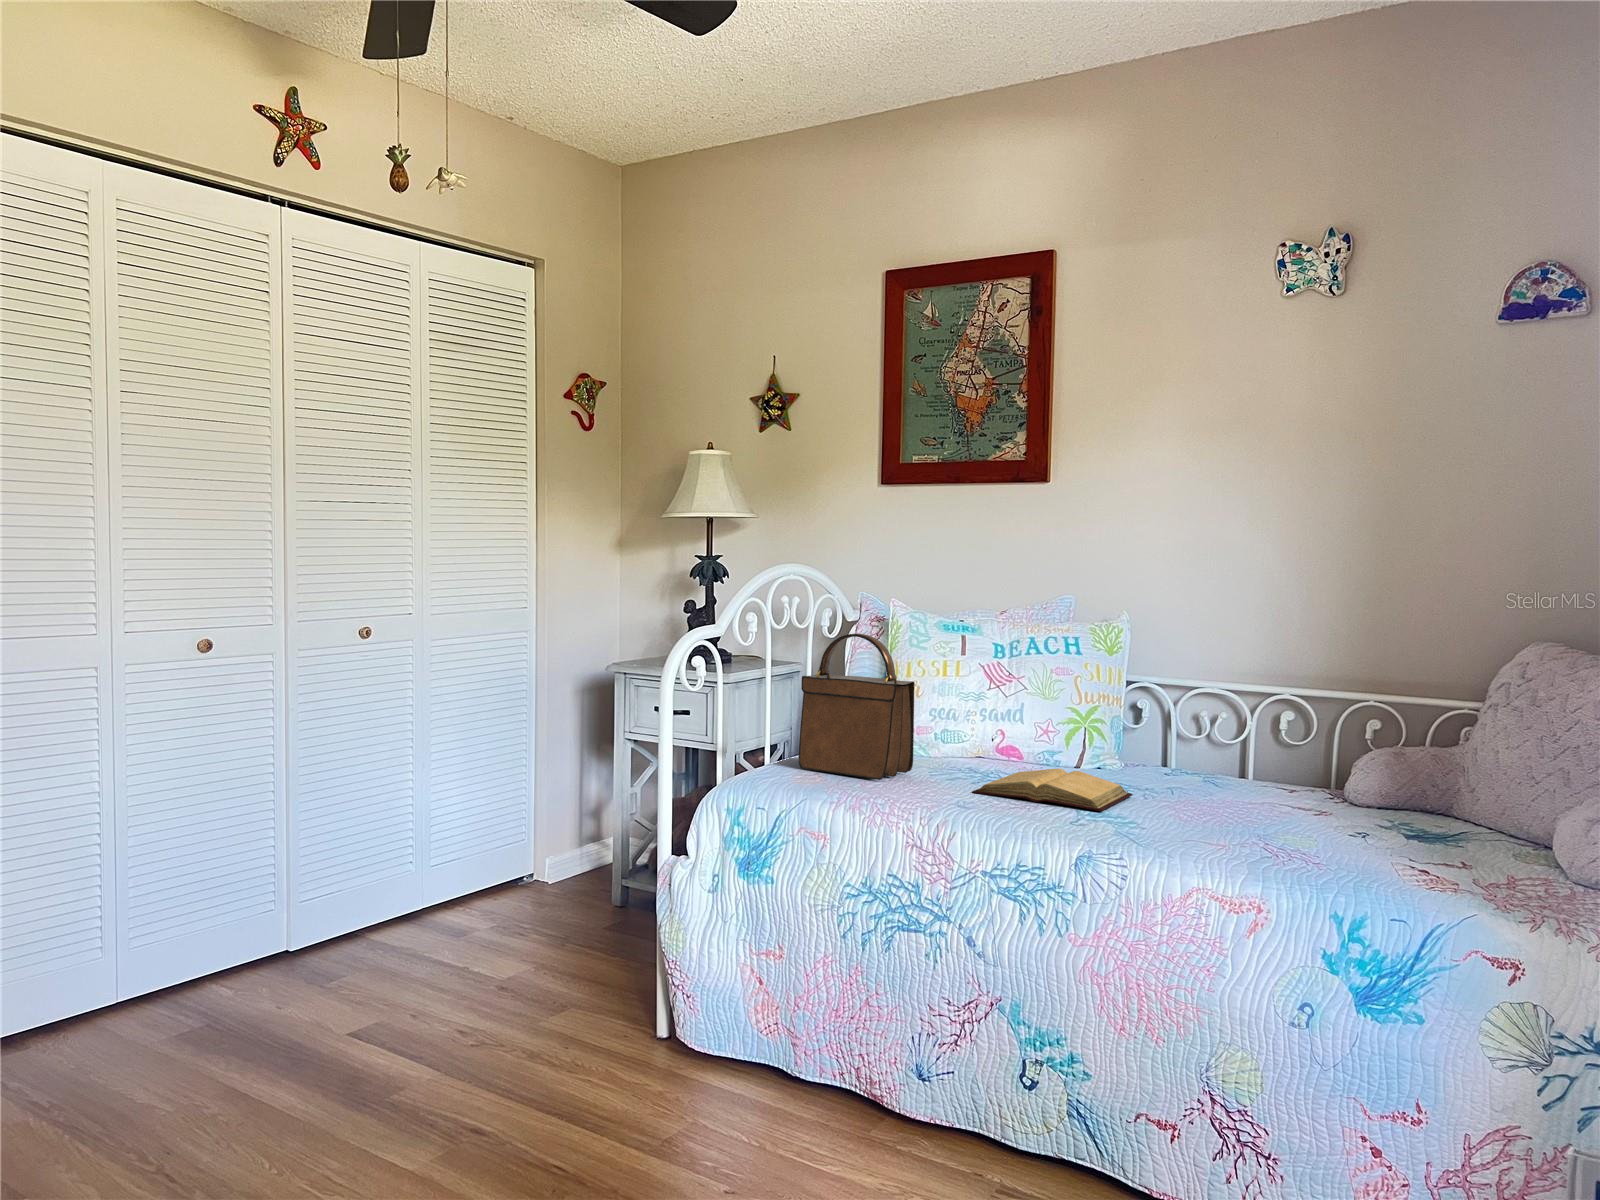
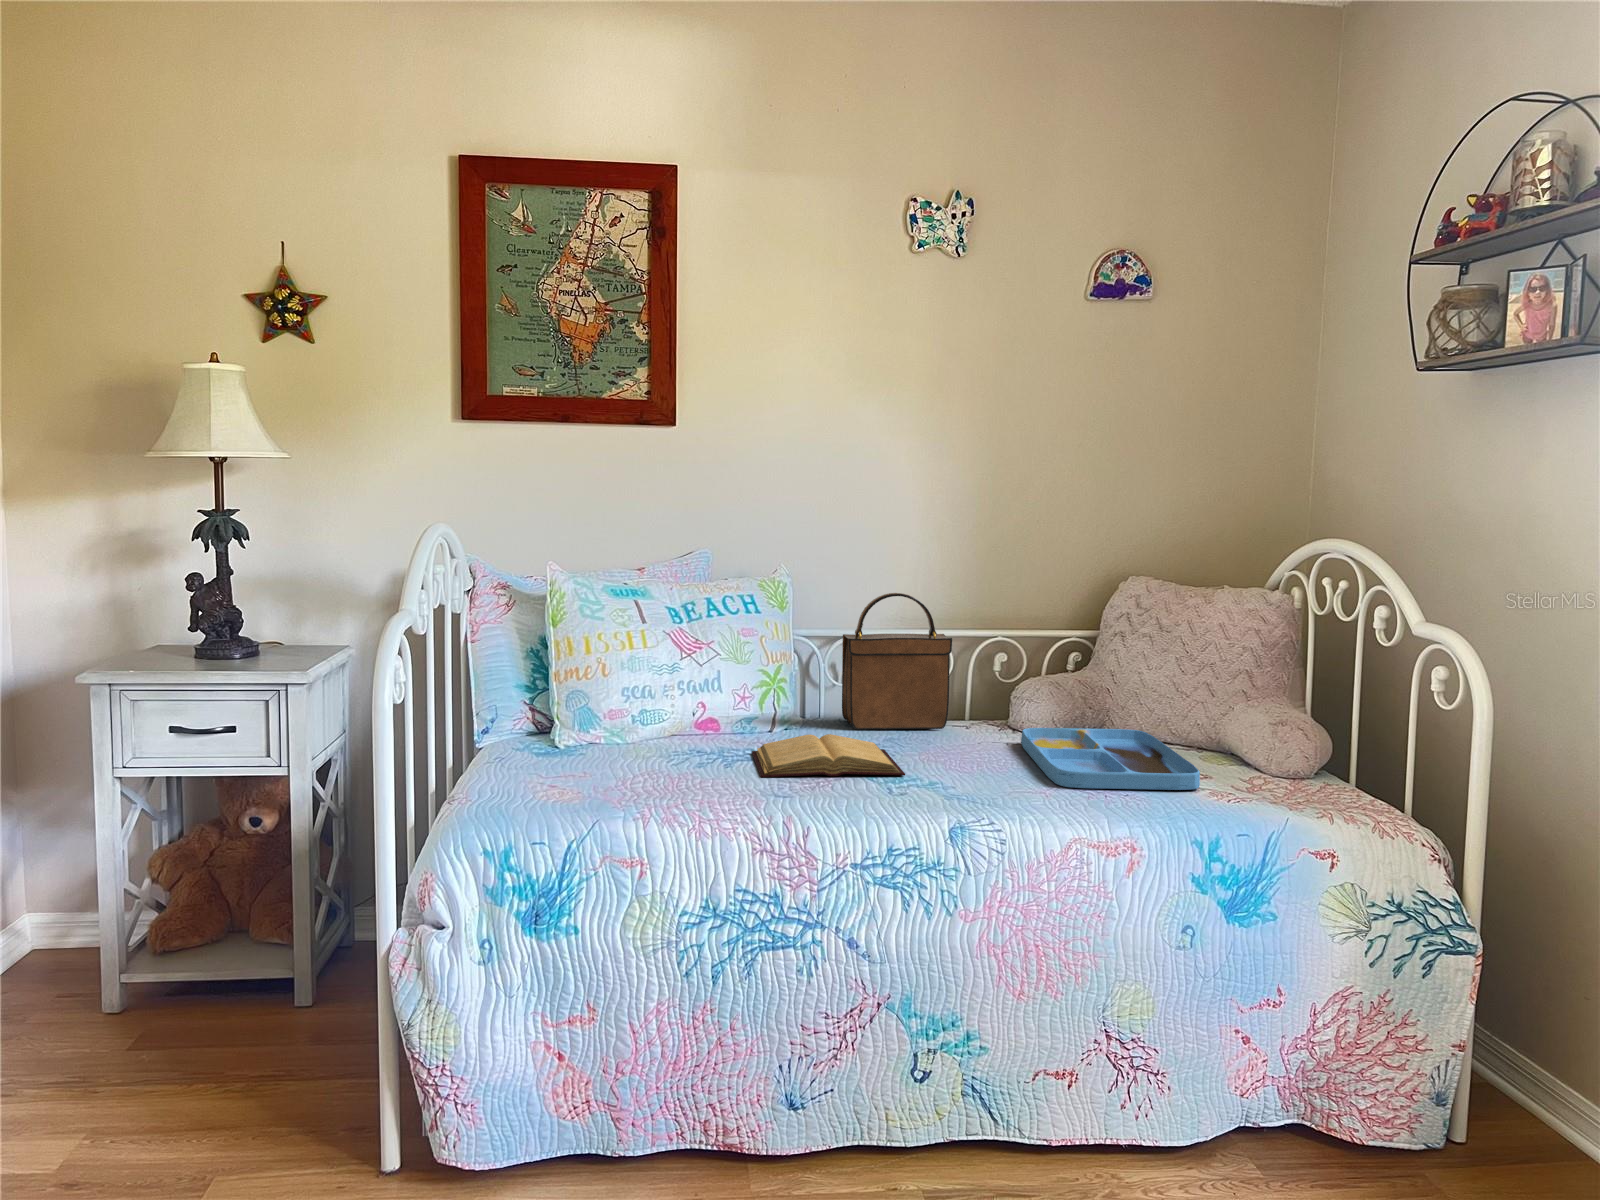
handbag: present [799,634,914,780] -> present [842,593,952,730]
tray: none [1239,798,1450,871] -> present [1021,728,1200,790]

